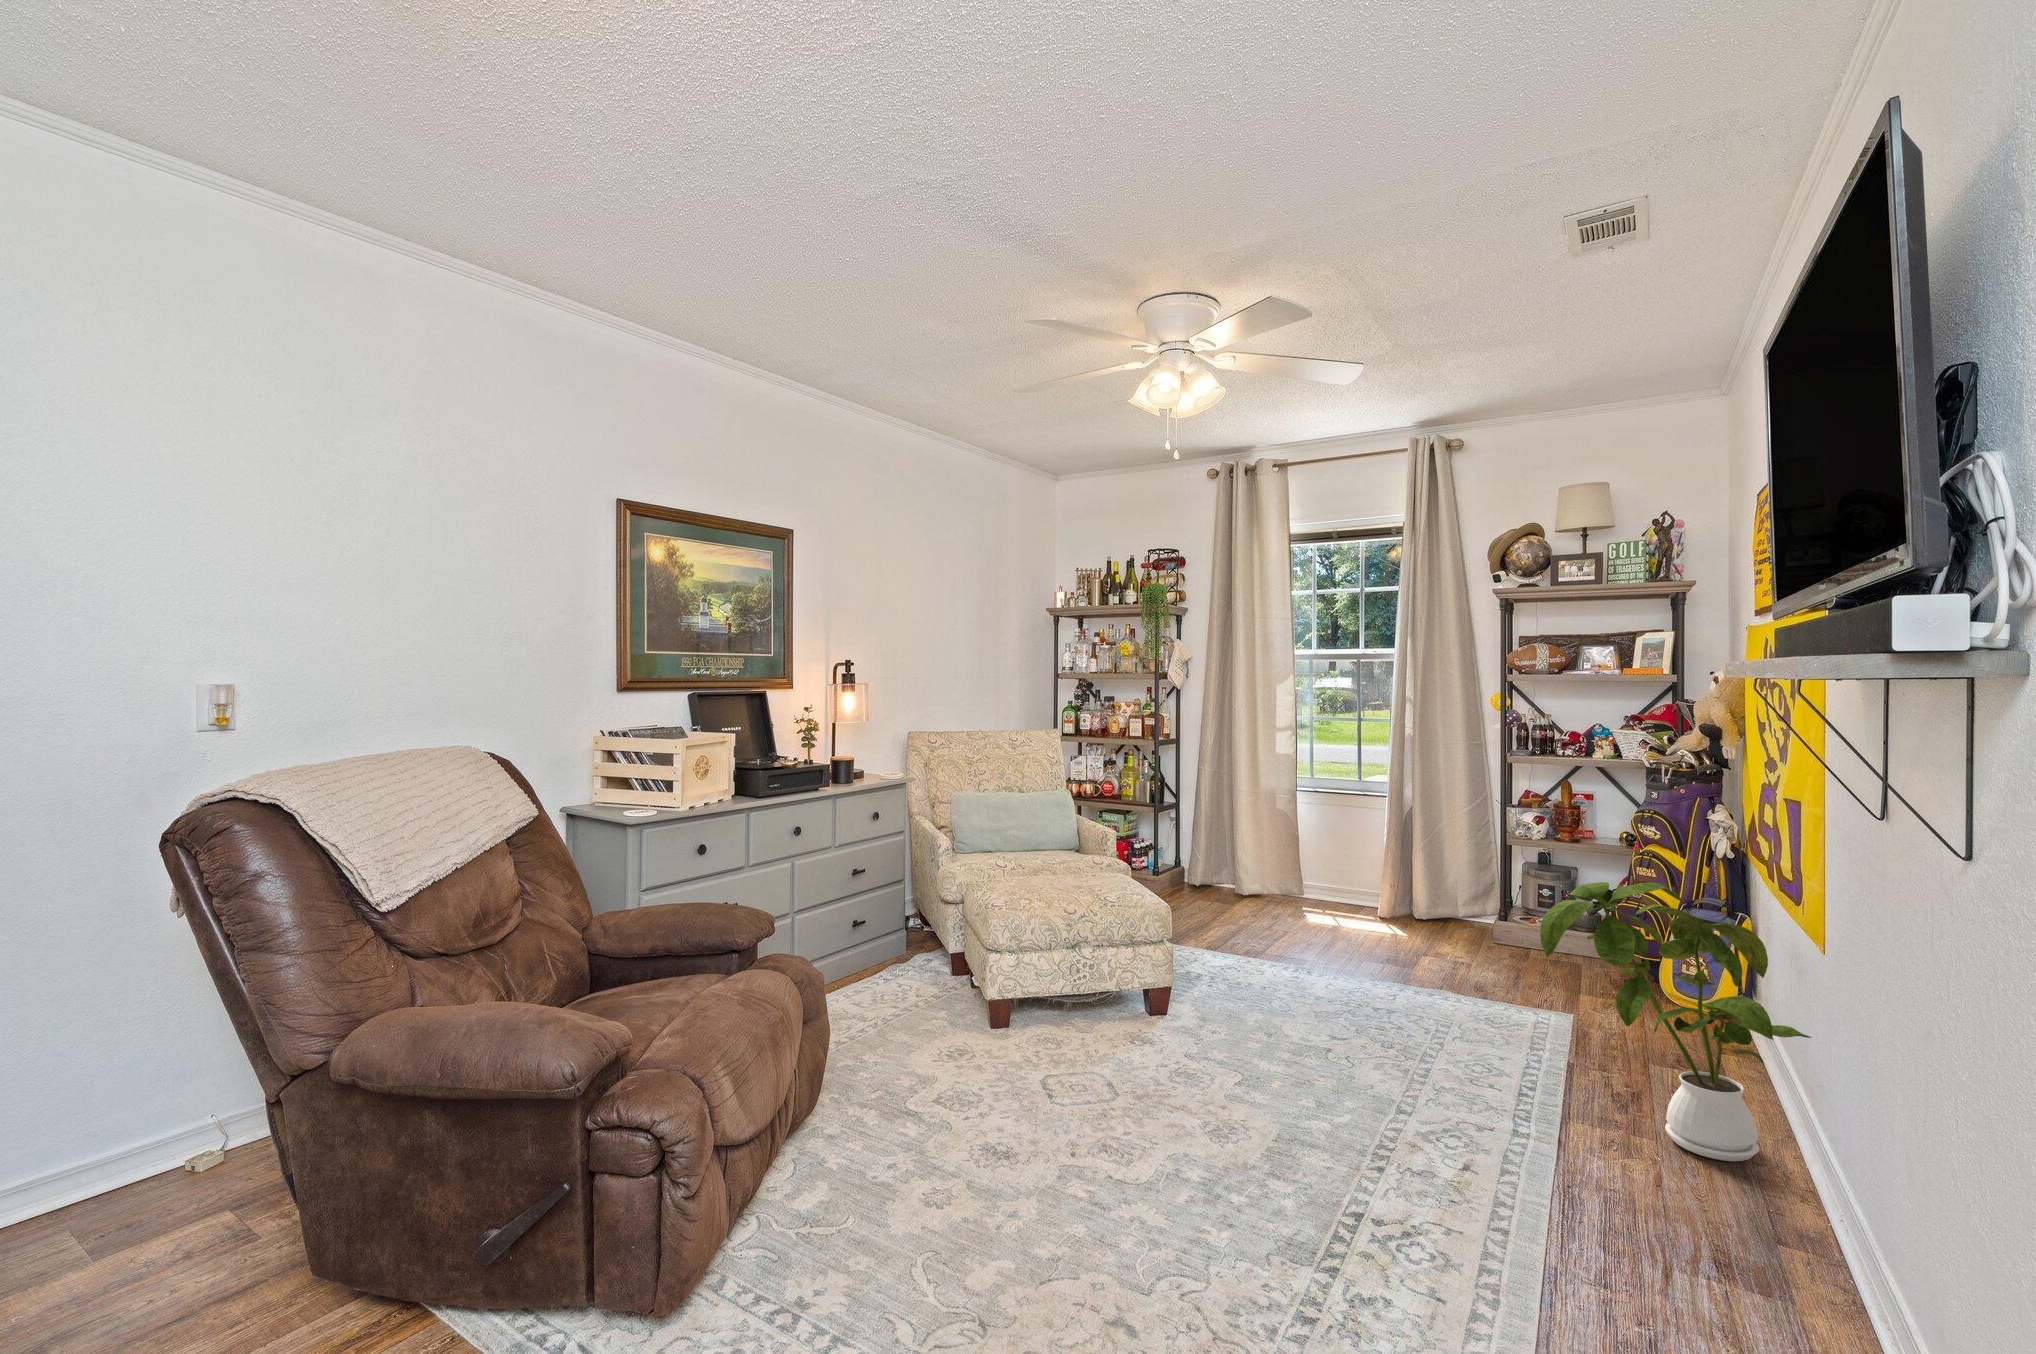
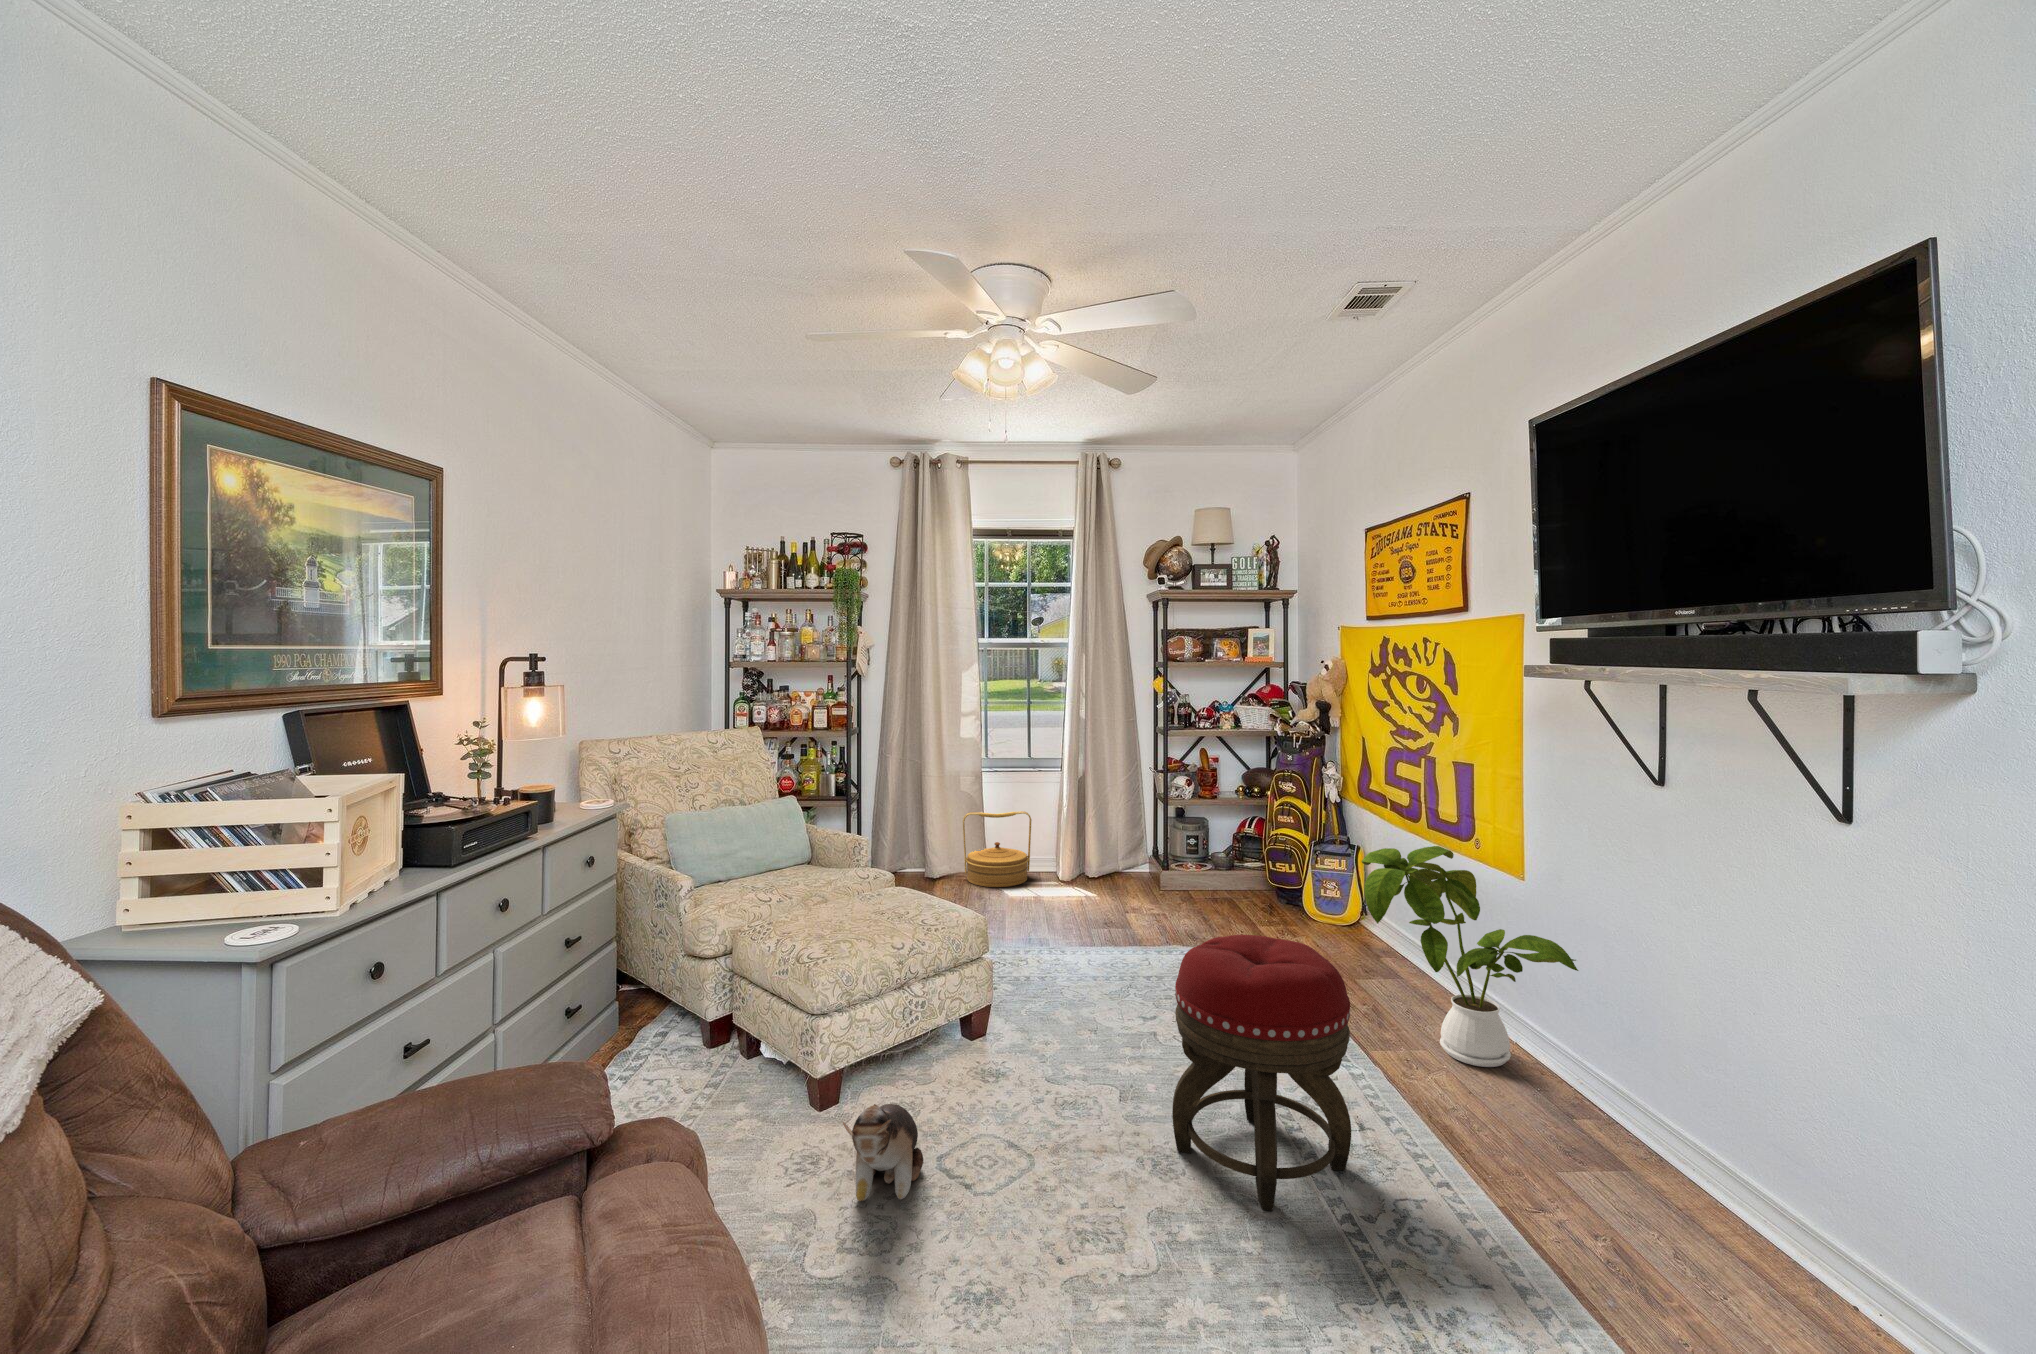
woven basket: none [1275,833,1352,915] -> present [963,811,1032,887]
footstool: none [1240,930,1411,1176] -> present [1172,935,1351,1211]
plush toy: none [948,1005,1046,1087] -> present [843,1104,923,1201]

